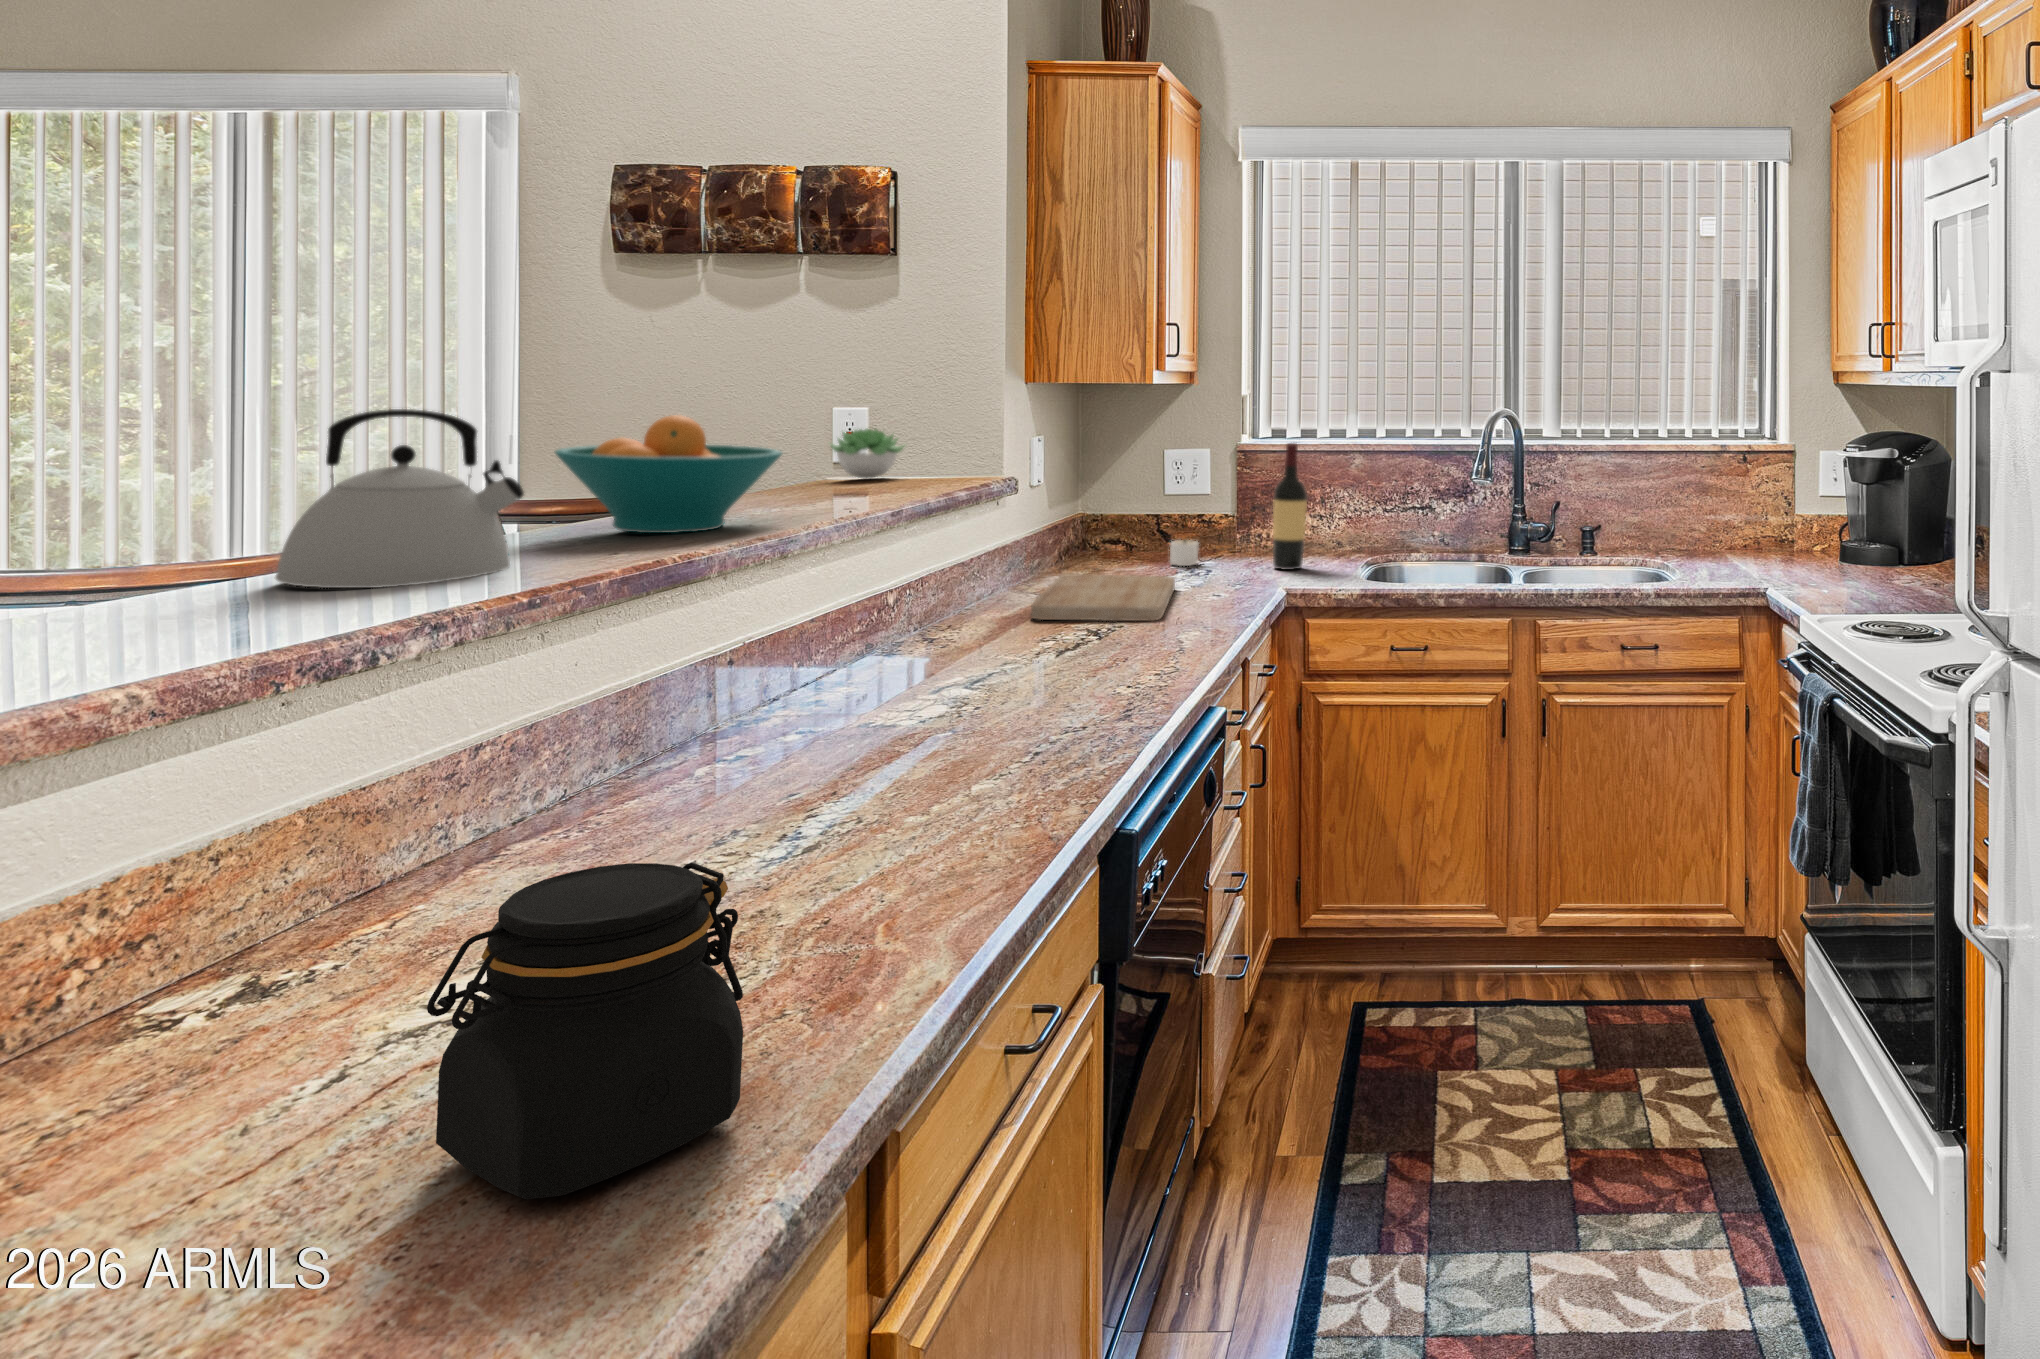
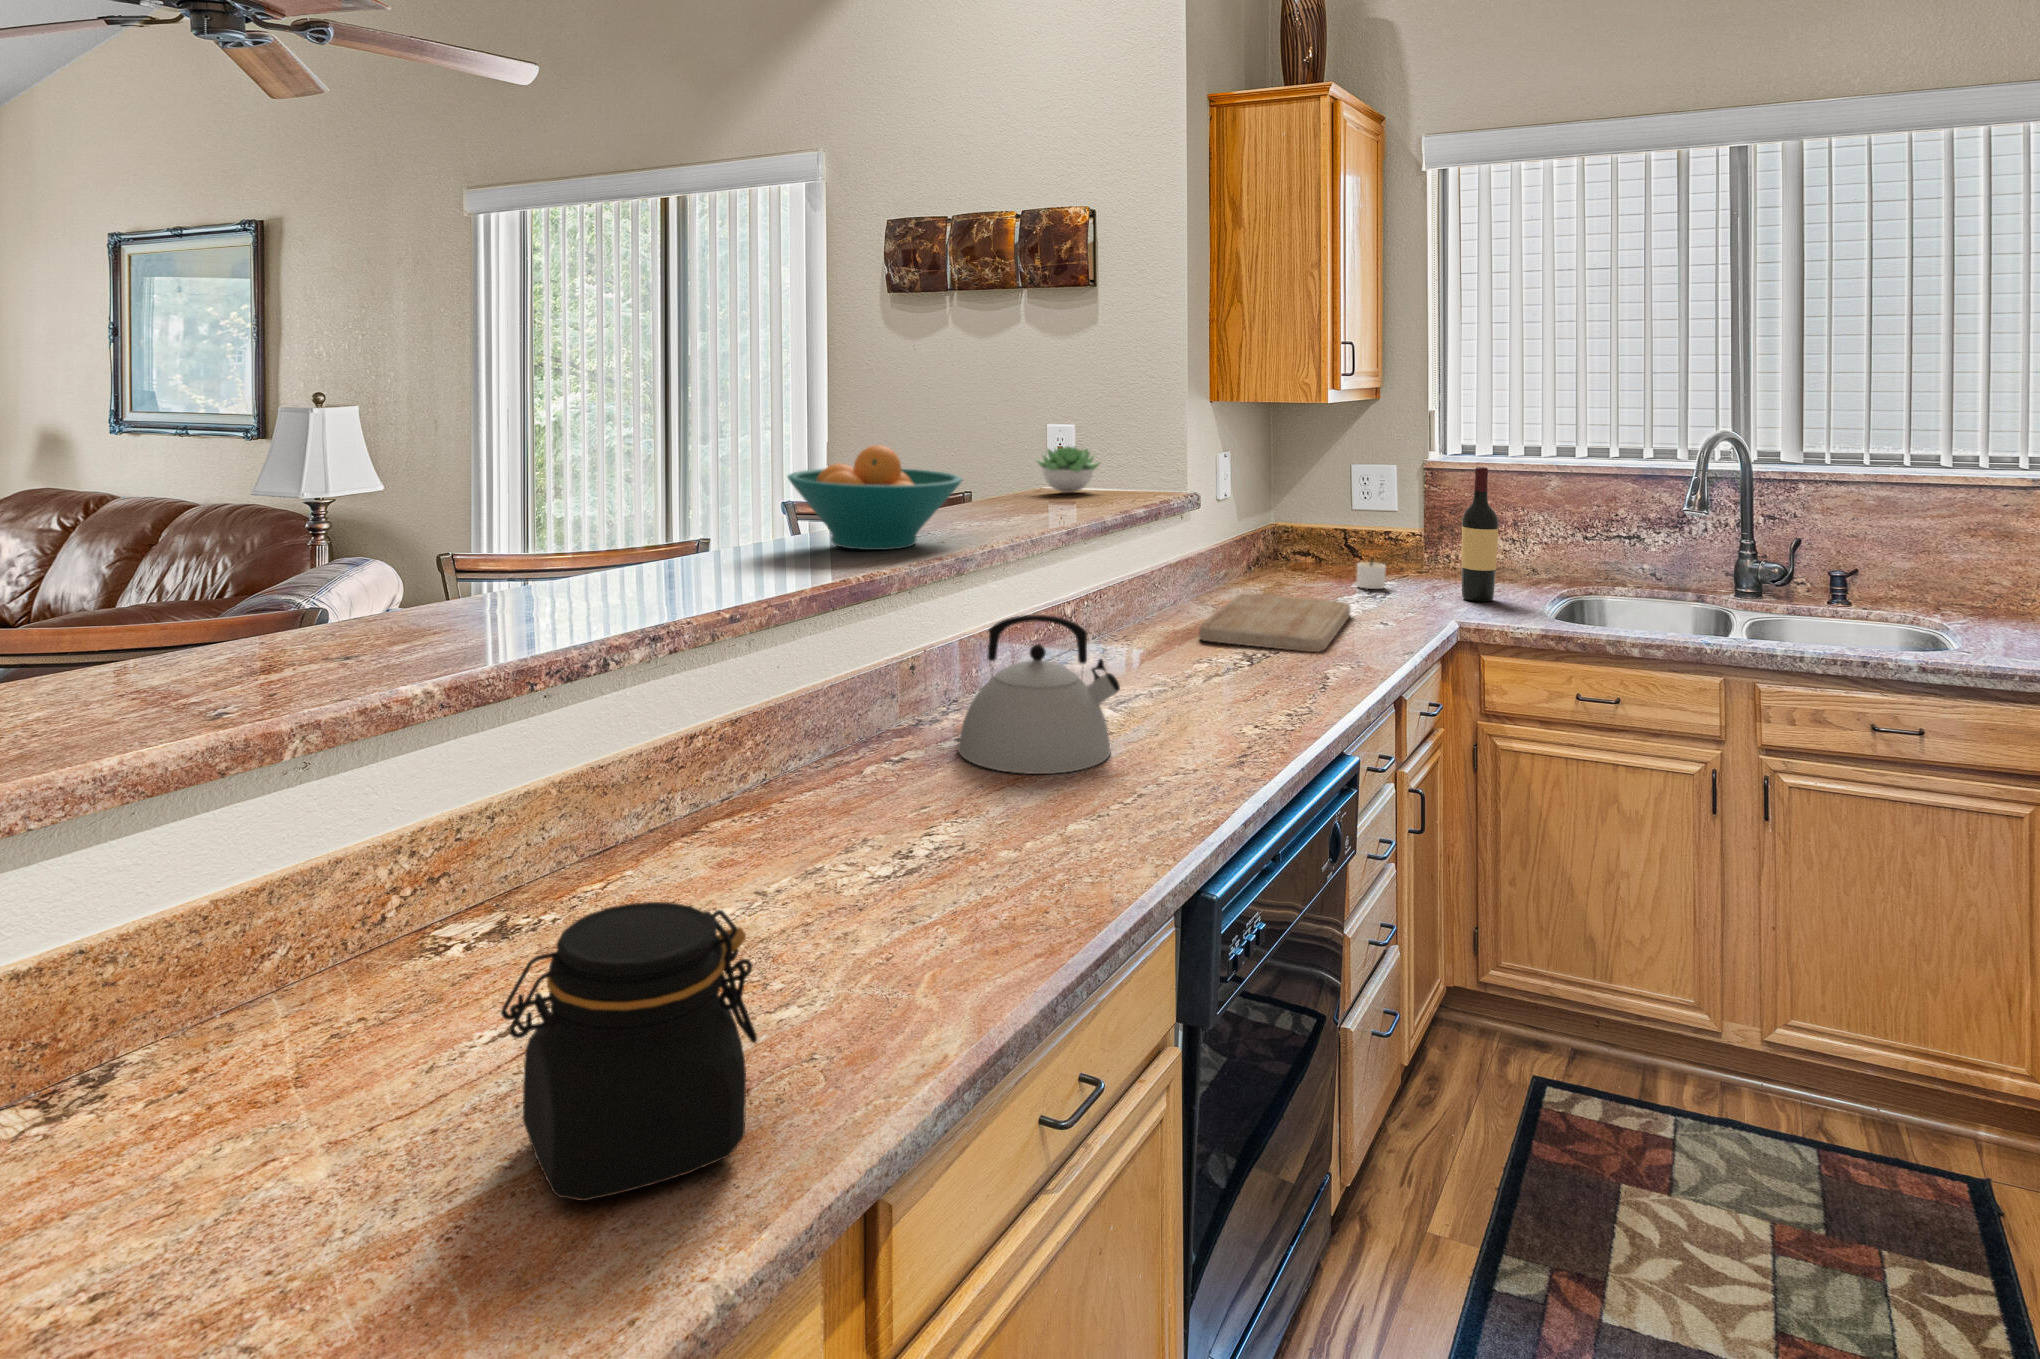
kettle: present [275,409,524,588] -> present [958,615,1120,774]

